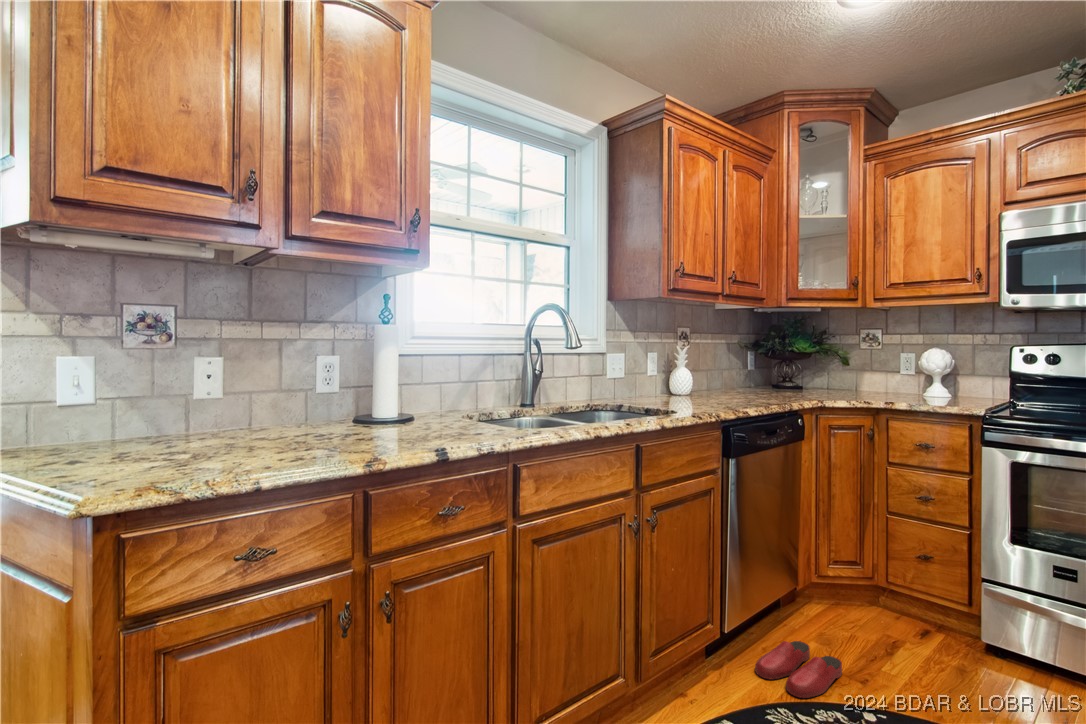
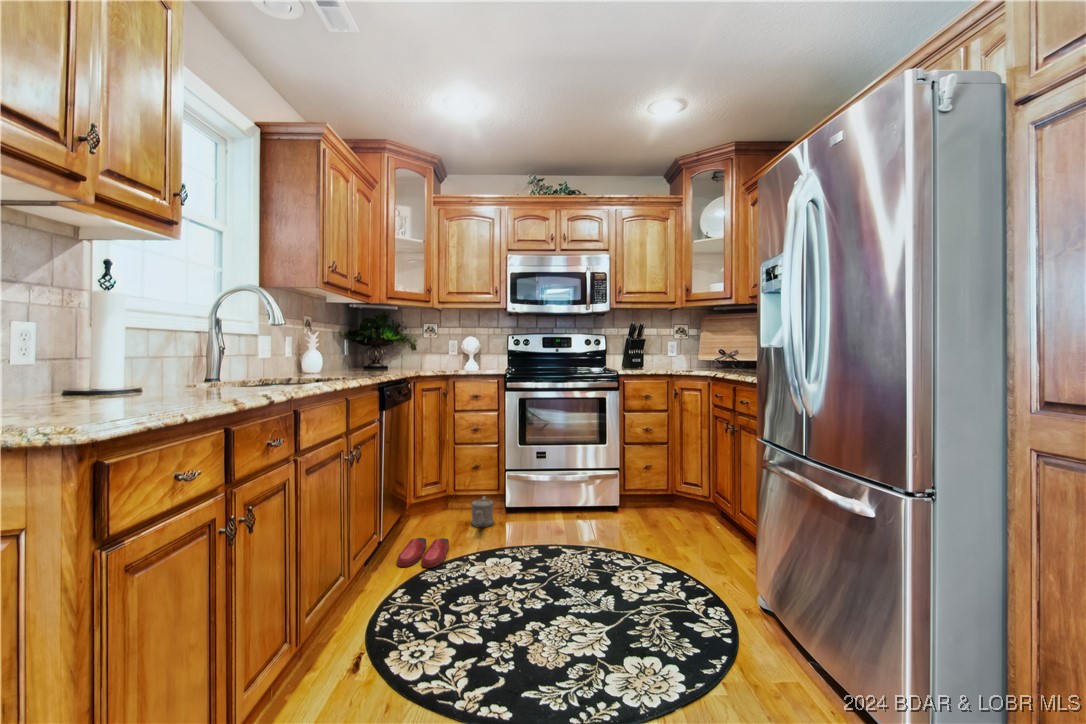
watering can: none [895,611,943,666] -> present [471,496,494,527]

